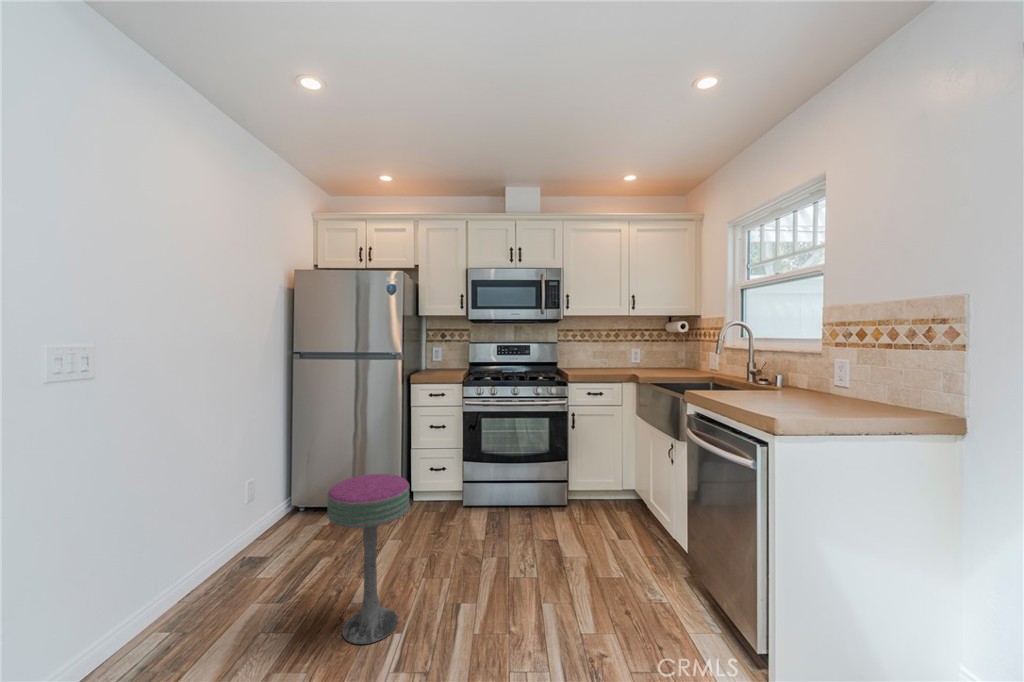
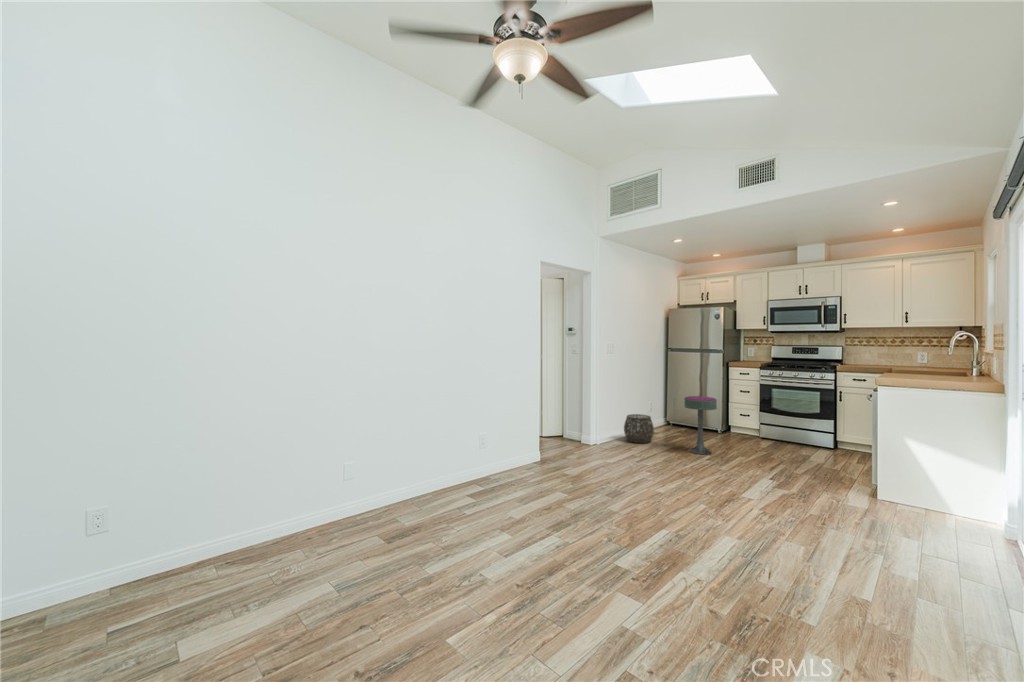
woven basket: none [135,541,243,653] -> present [624,414,654,443]

